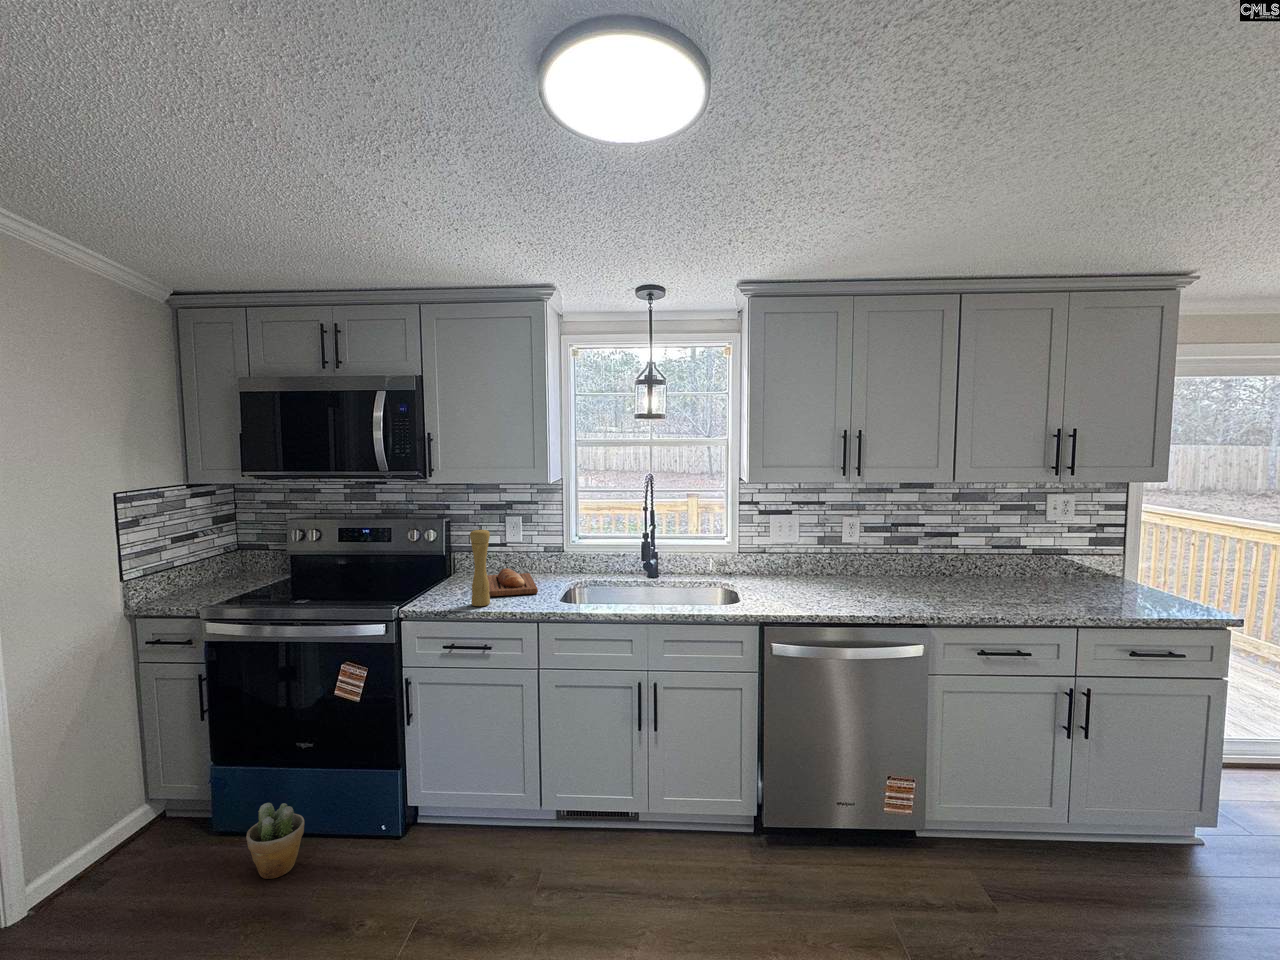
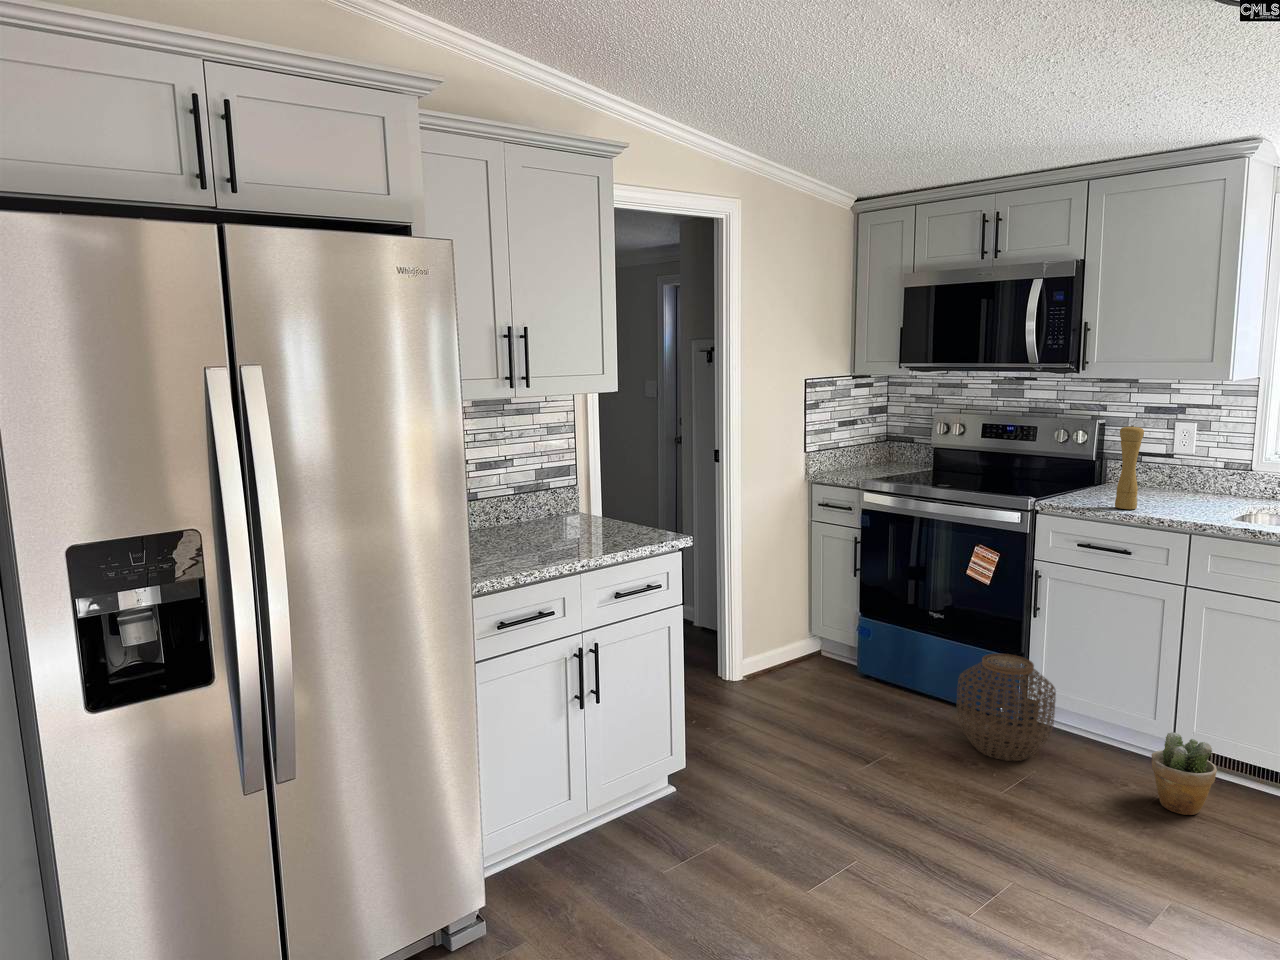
bread loaf: present [487,568,538,596] -> none [1138,481,1202,509]
woven basket: none [334,774,437,900] -> present [957,654,1056,761]
potted plant: present [246,803,304,879] -> present [1151,732,1217,815]

